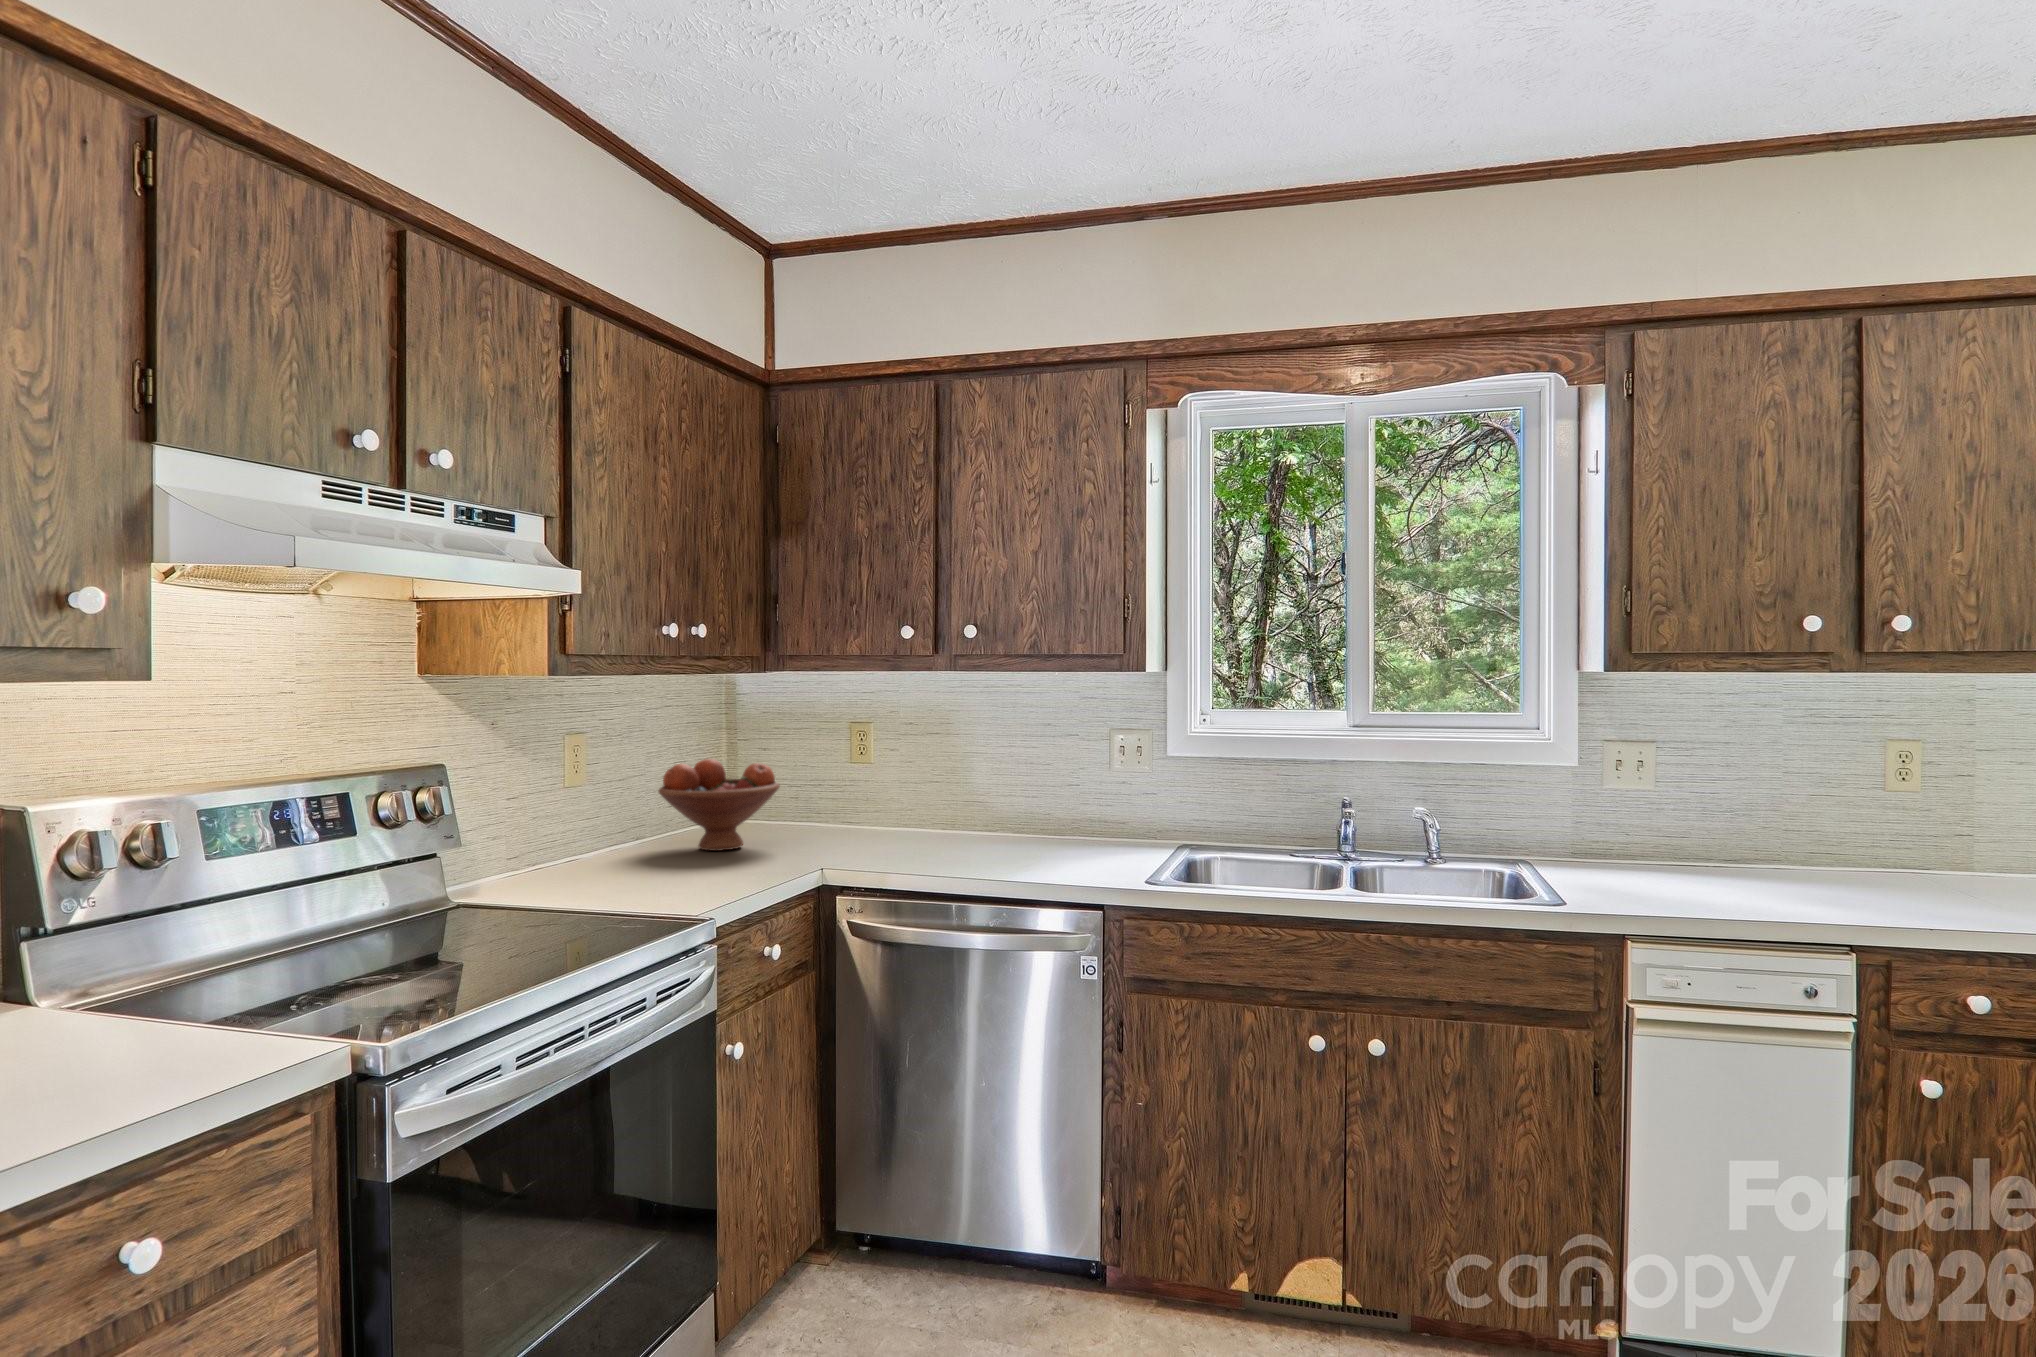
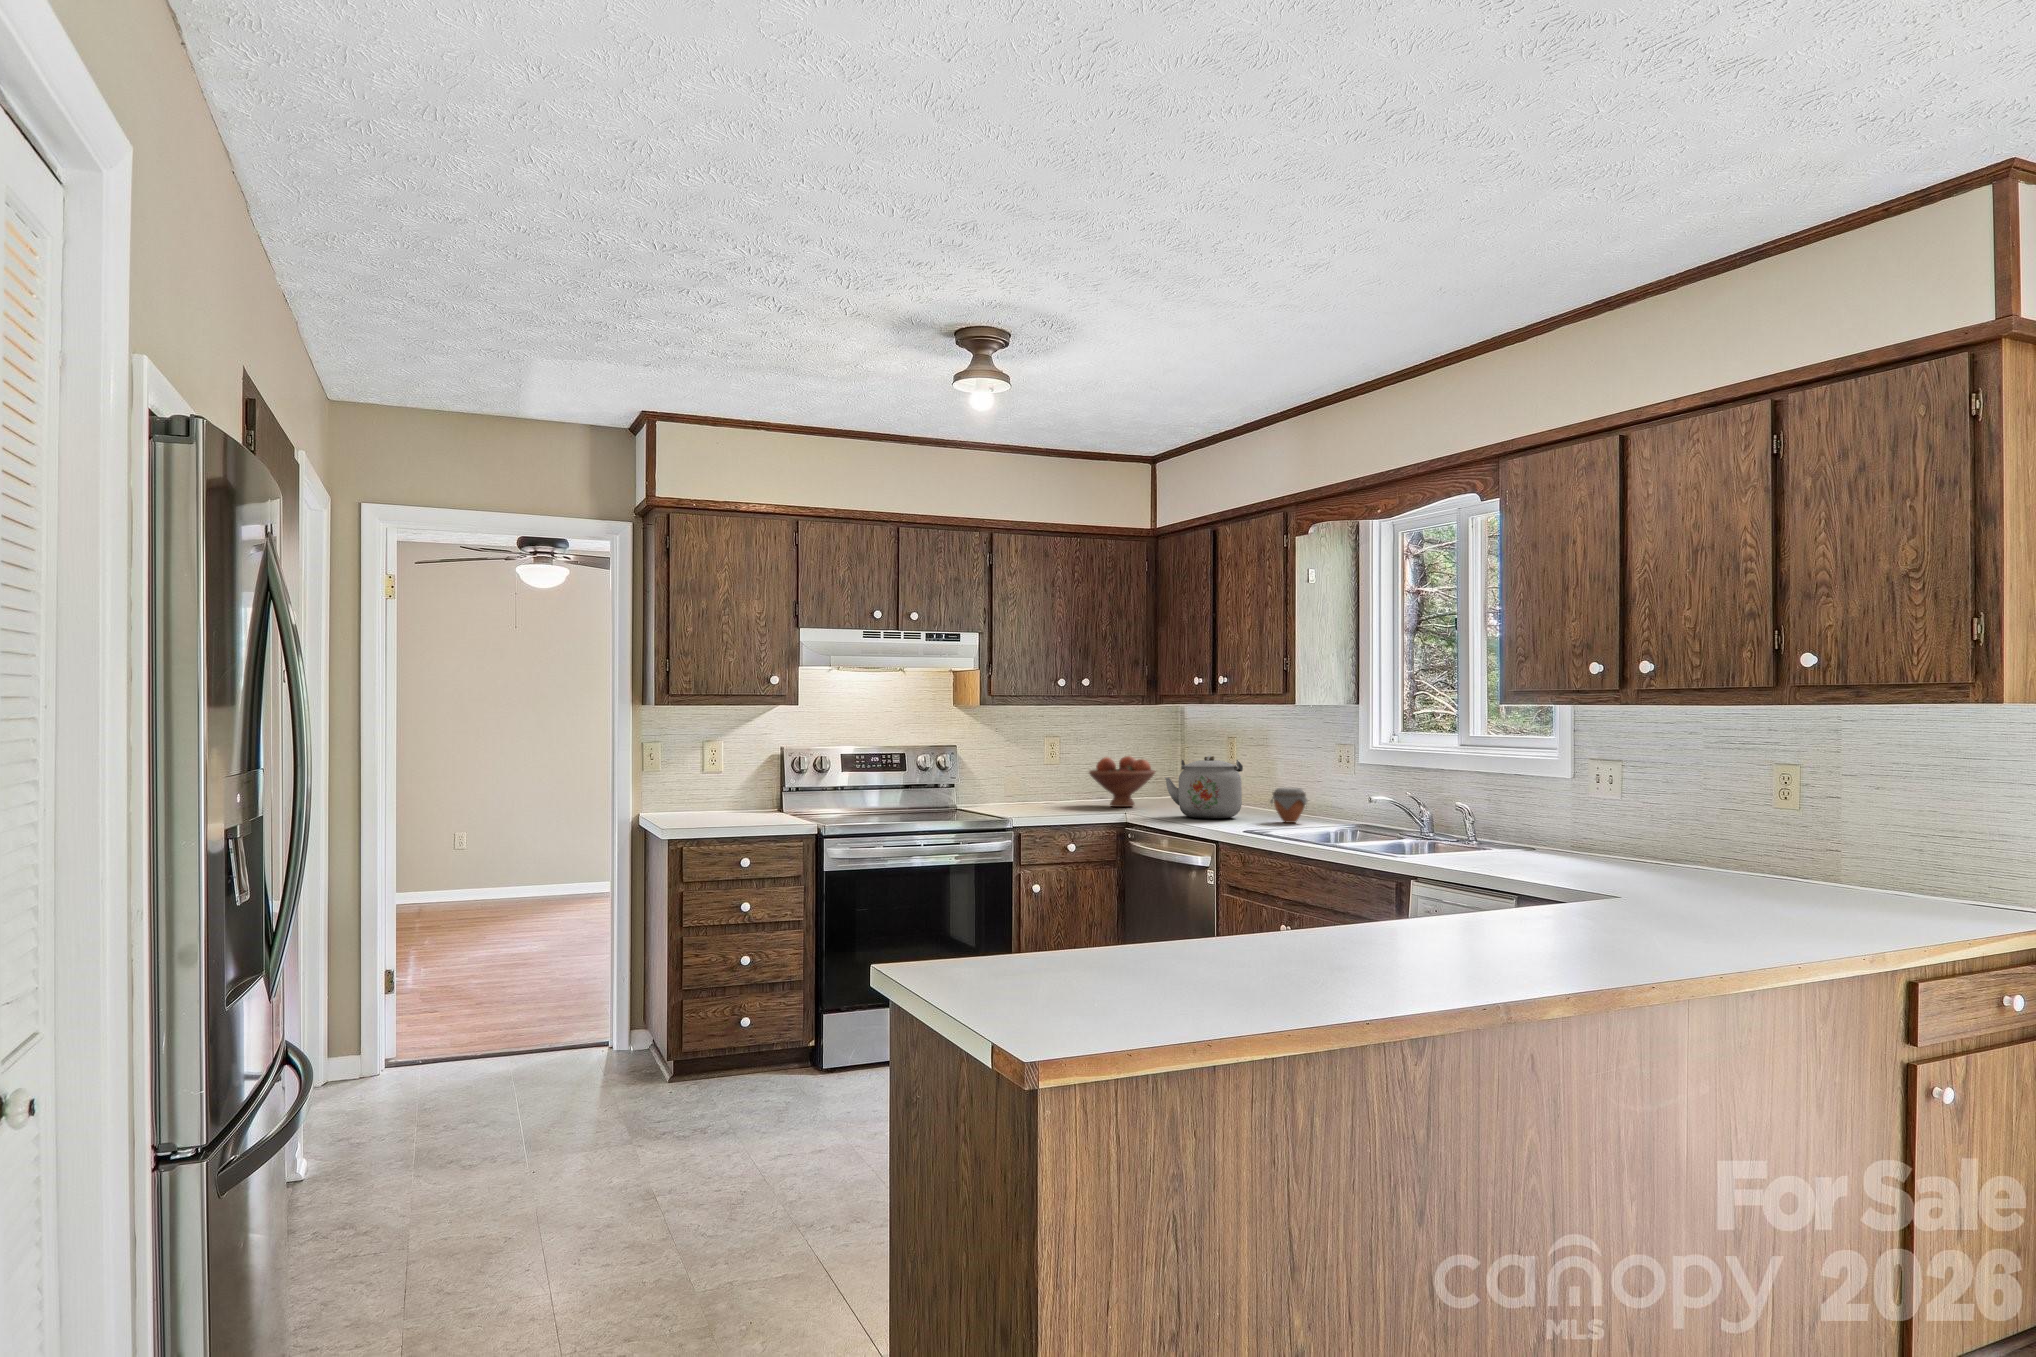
kettle: none [882,752,1001,856] -> present [1165,756,1243,818]
jar: none [1045,792,1105,847] -> present [1270,787,1307,823]

